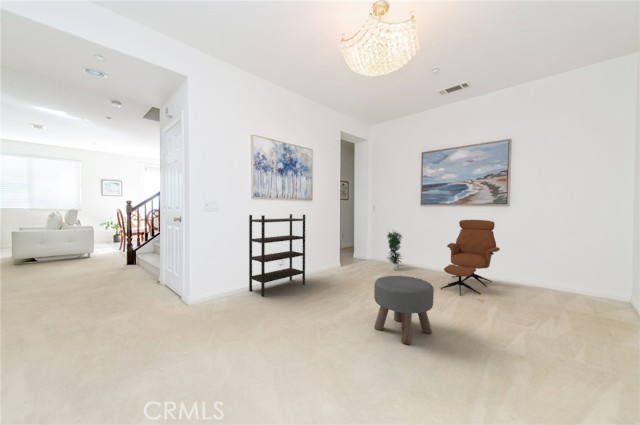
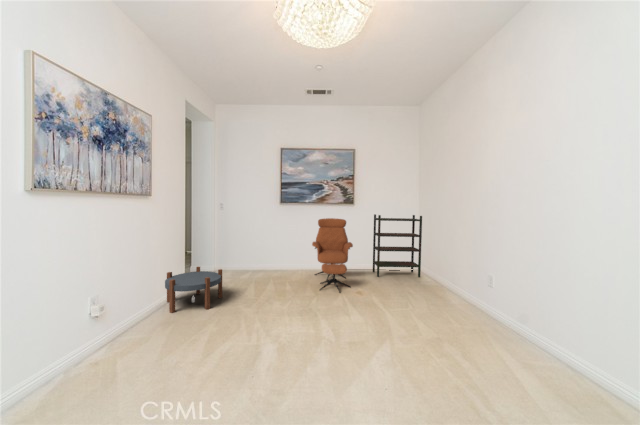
bookshelf: present [249,214,305,297] -> present [373,214,422,277]
potted plant: present [387,232,402,270] -> none [242,231,267,278]
side table: none [319,251,356,280] -> present [165,267,222,313]
ottoman: present [374,276,434,344] -> none [311,289,376,370]

